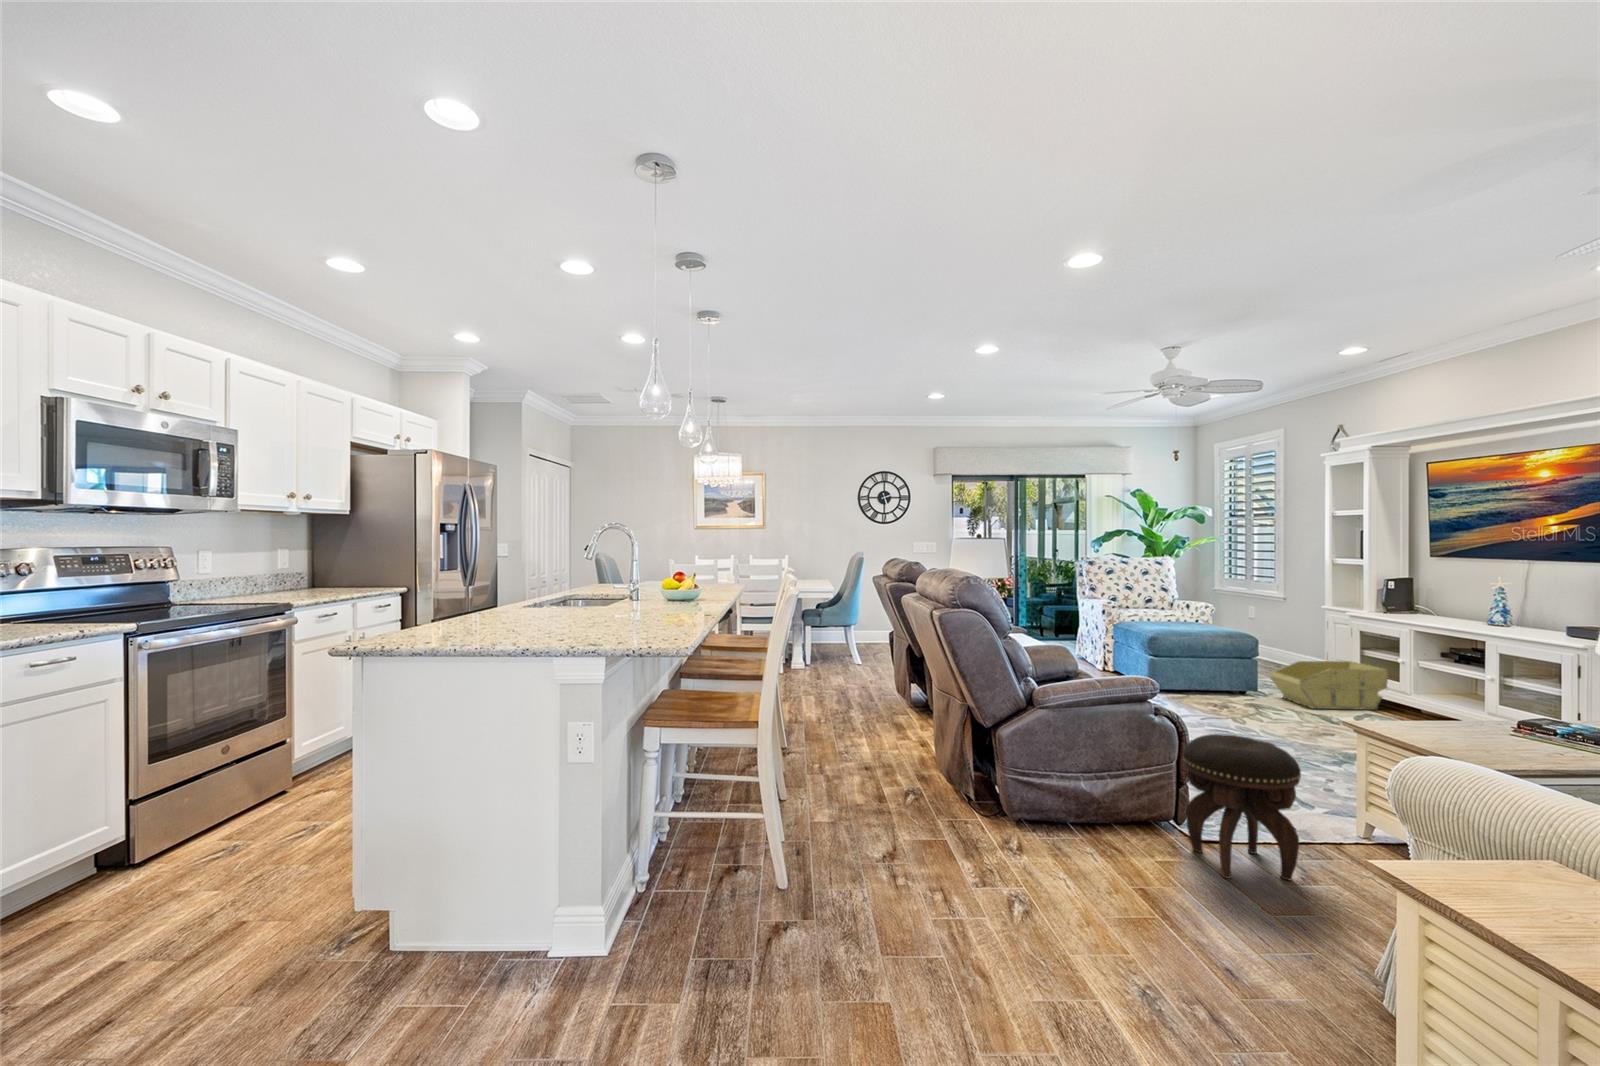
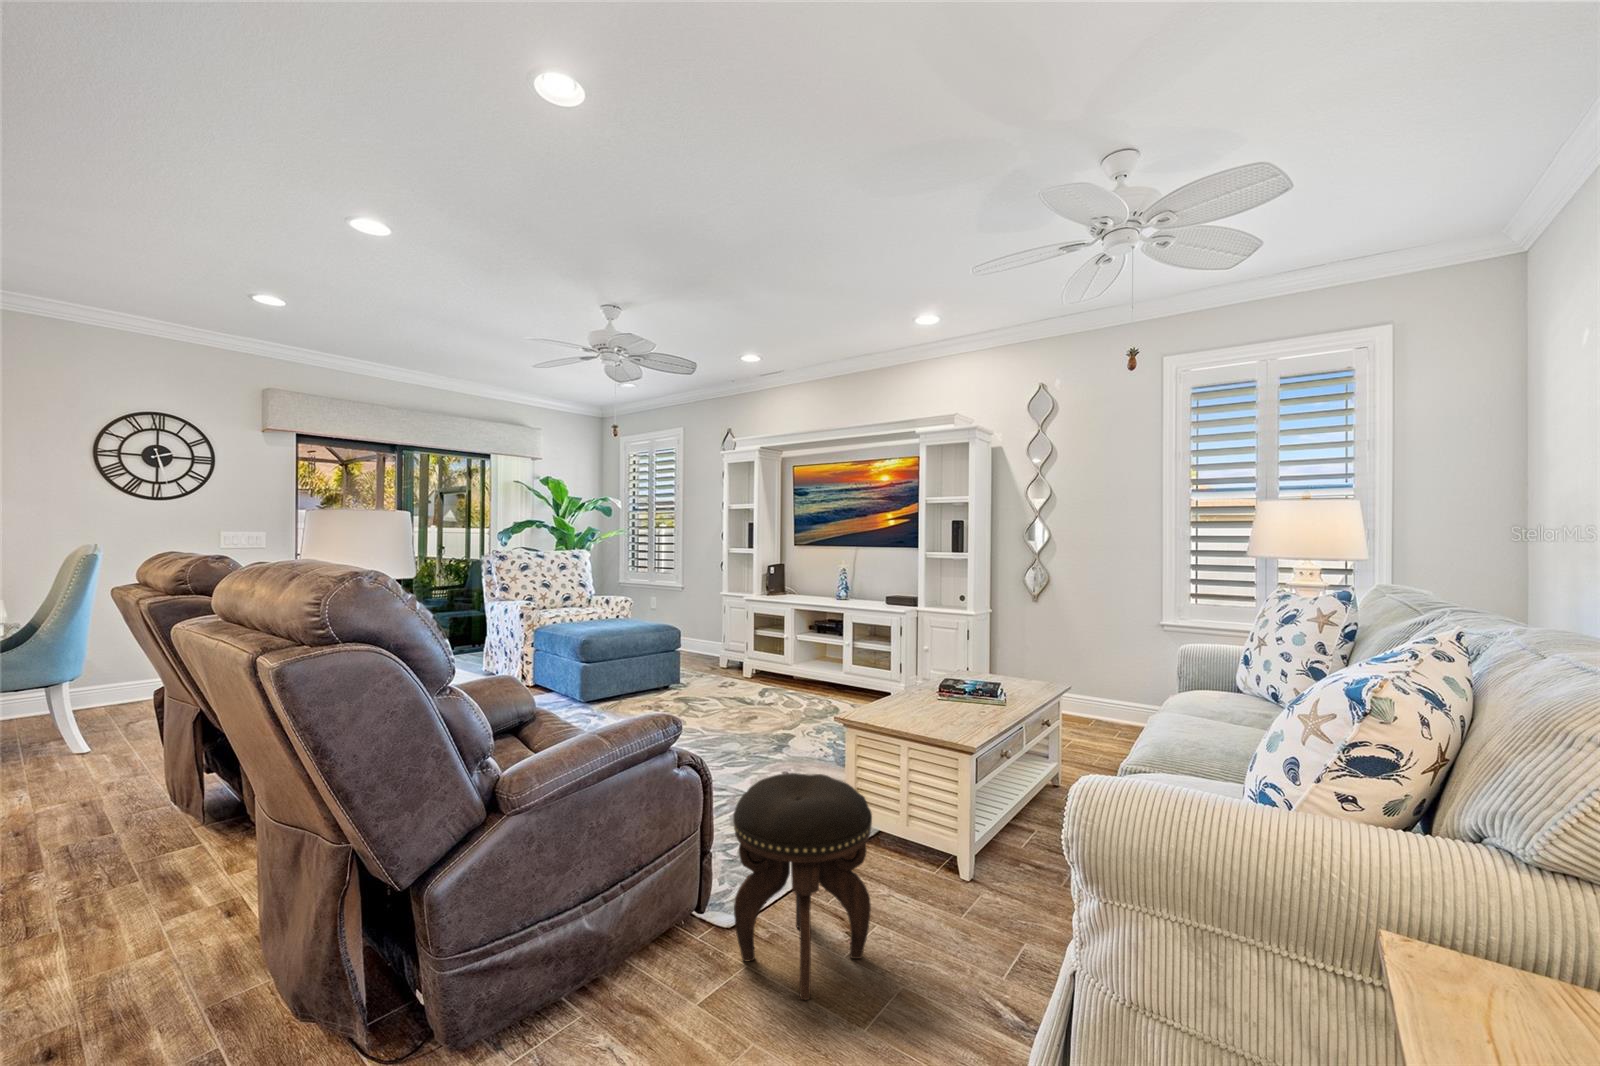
storage bin: present [1270,661,1388,710] -> none [689,641,776,691]

